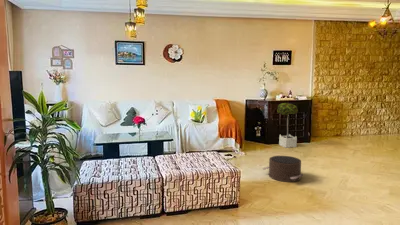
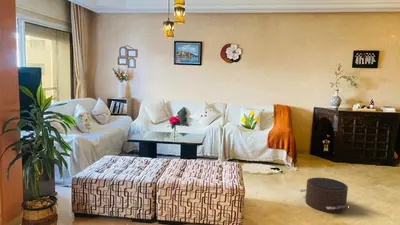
potted tree: present [277,103,298,148] -> none [348,114,375,170]

